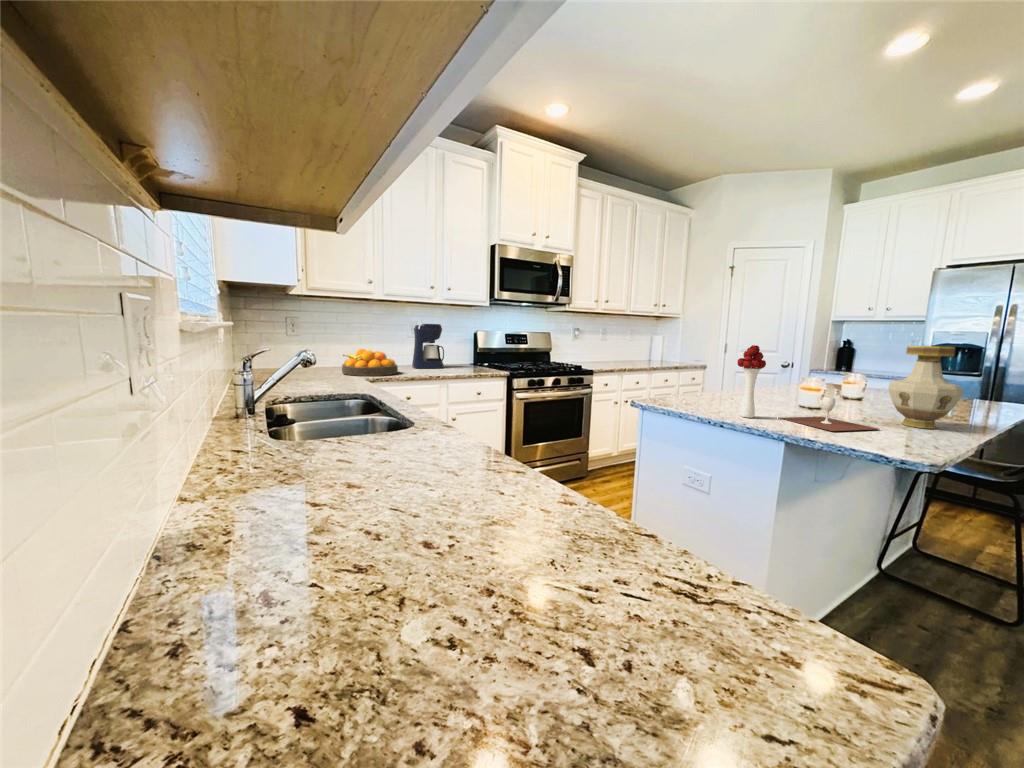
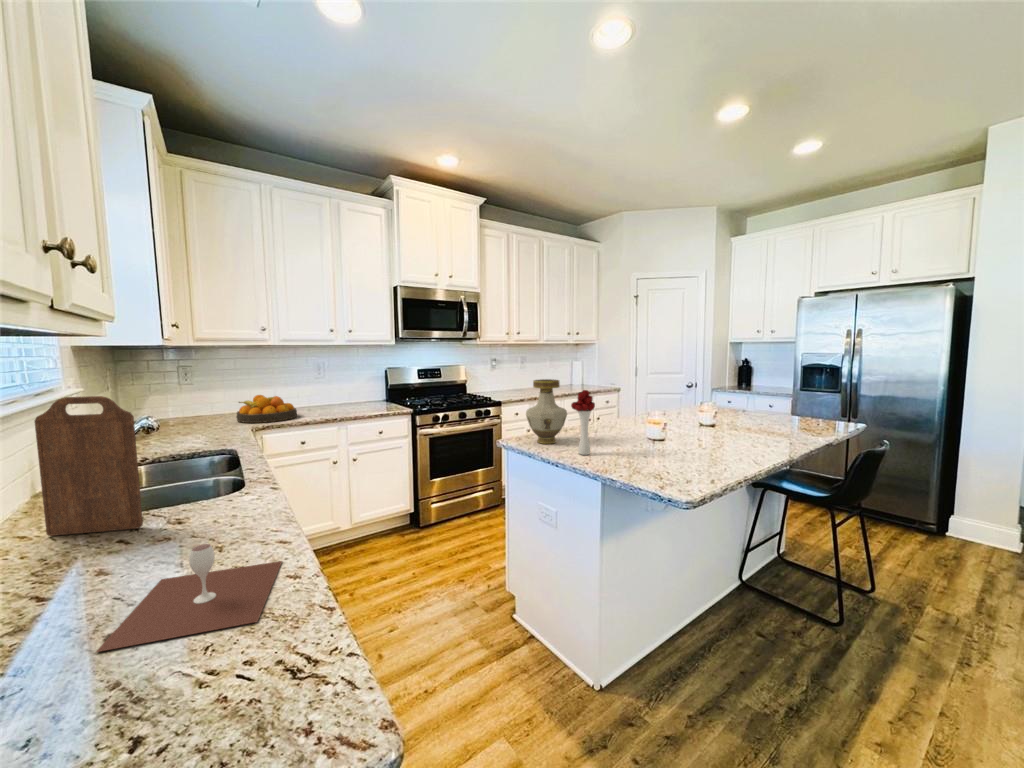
cutting board: none [240,305,339,456] -> present [35,396,143,536]
coffee maker: present [412,324,445,368] -> none [320,364,354,409]
vase: present [888,345,963,429] -> present [526,379,567,444]
wine glass: present [780,396,878,431] -> present [97,544,282,652]

